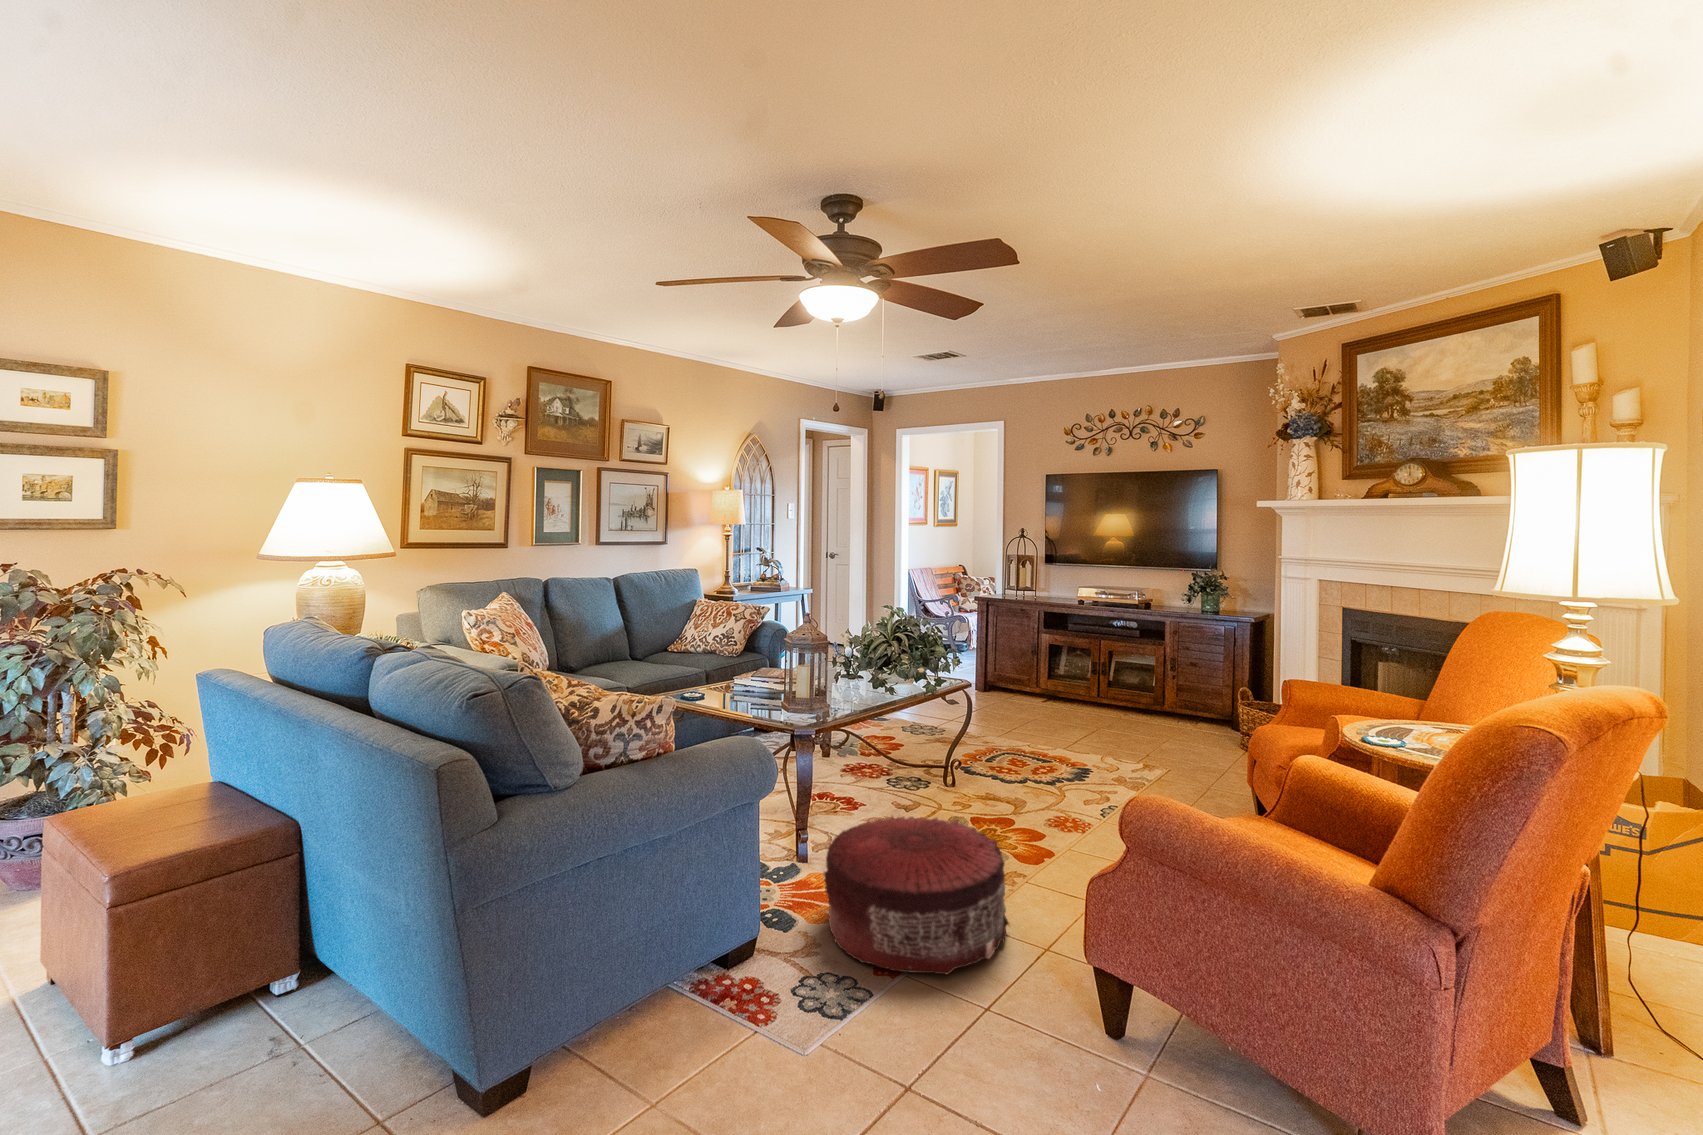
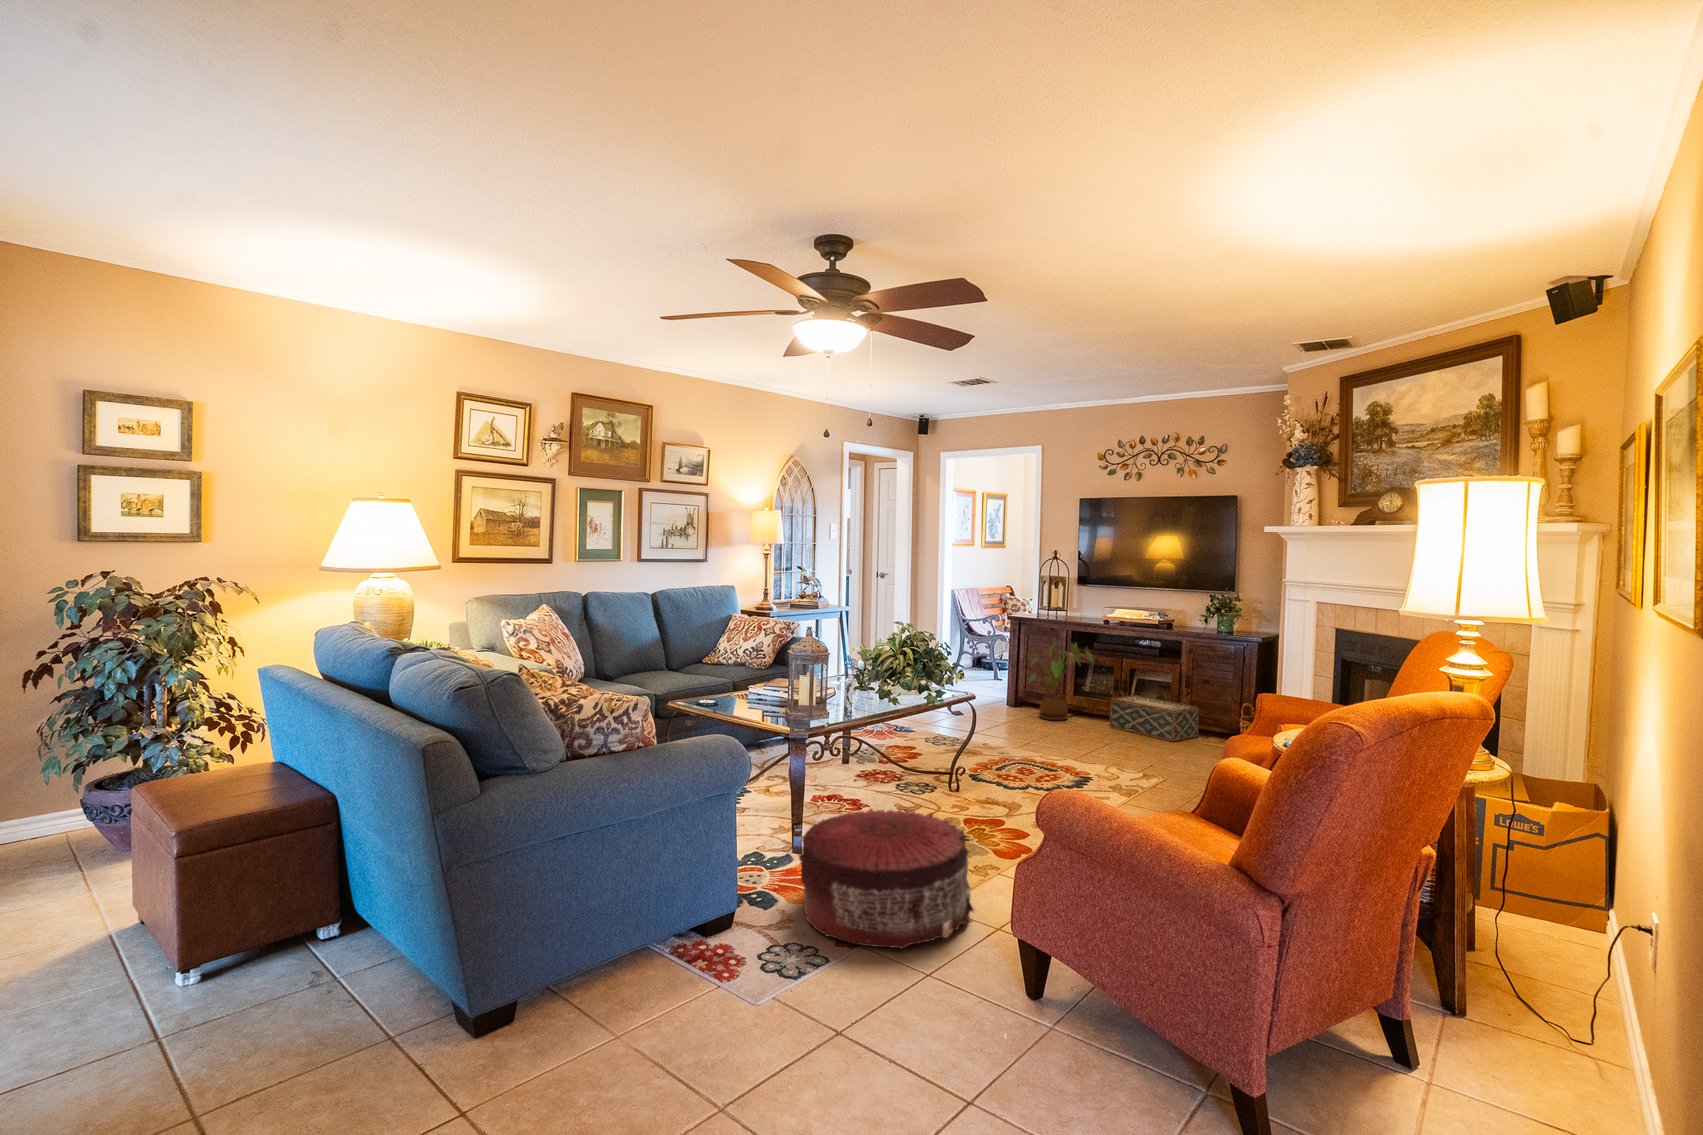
house plant: none [996,624,1062,703] -> present [1027,642,1093,721]
woven basket: none [1078,677,1166,723] -> present [1110,695,1199,741]

